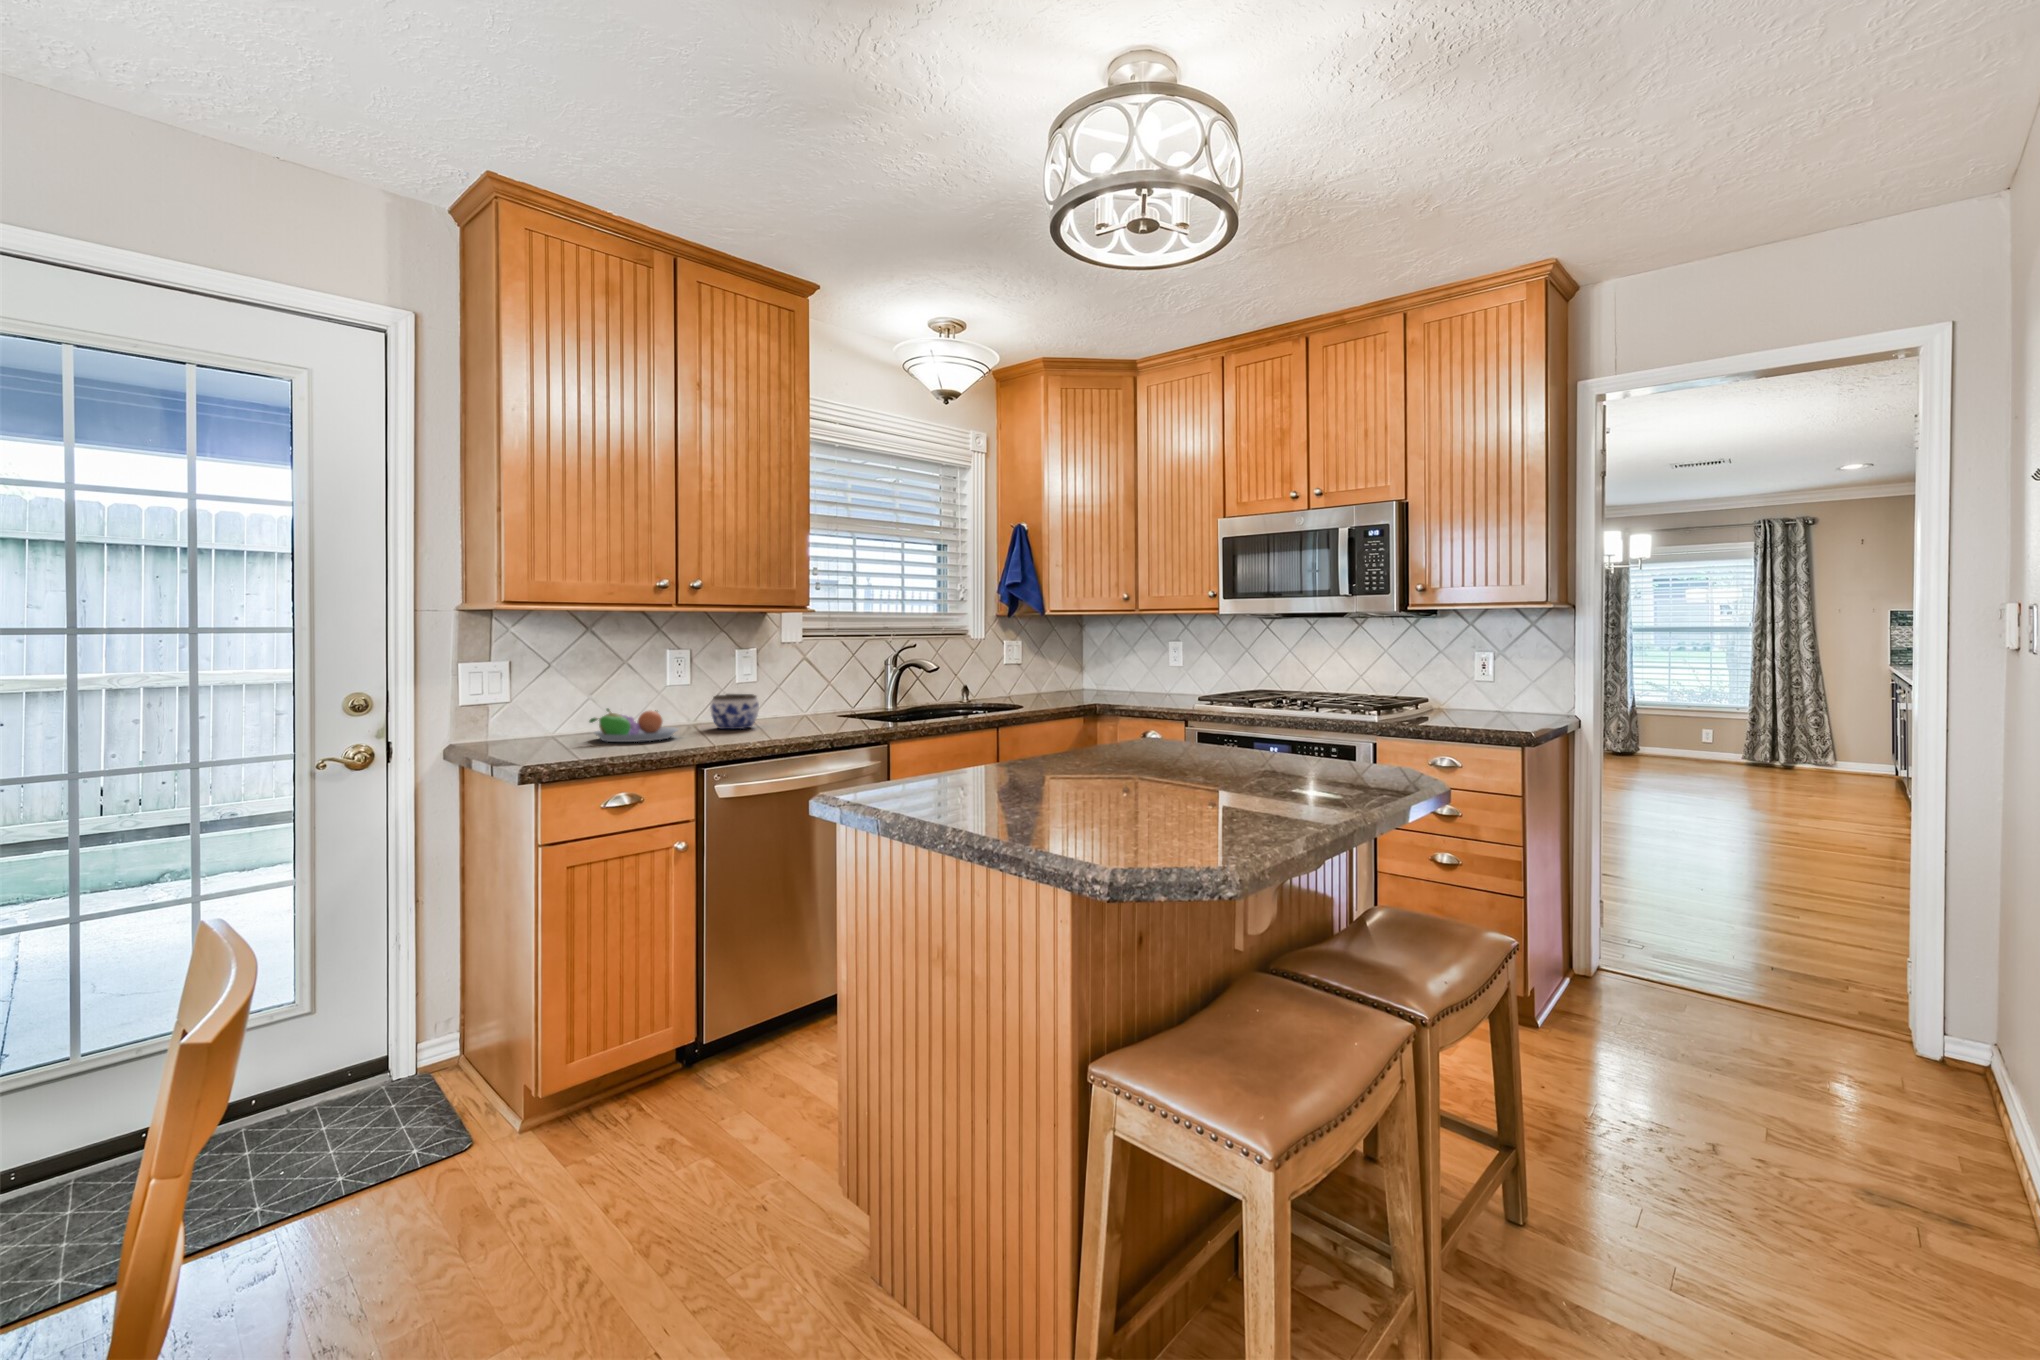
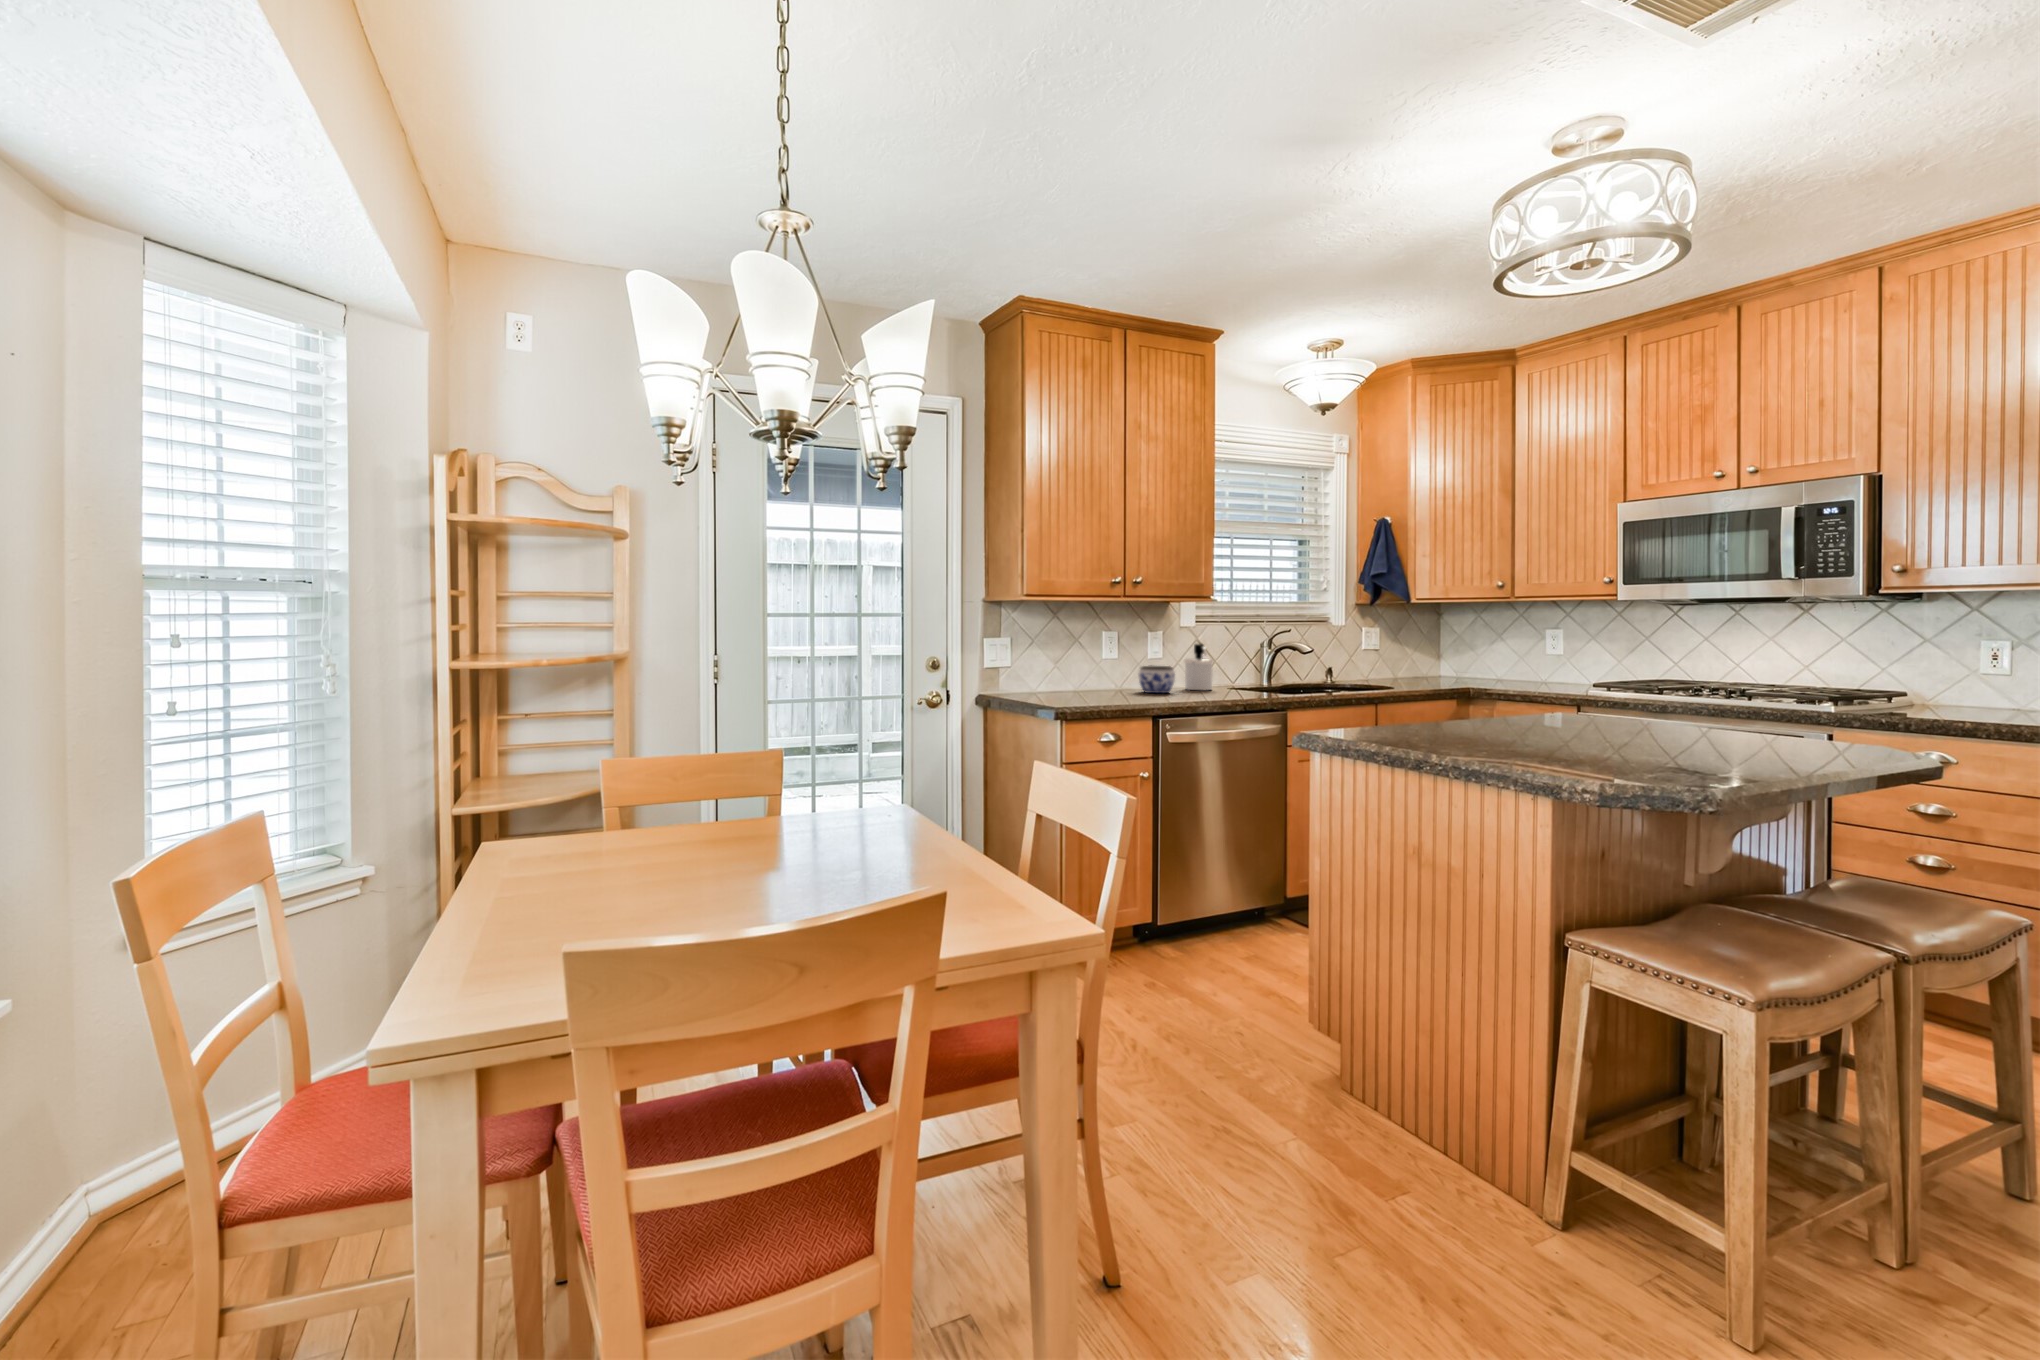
soap dispenser: none [780,664,815,722] -> present [1185,644,1214,690]
fruit bowl: present [589,709,678,742] -> none [1066,672,1125,698]

